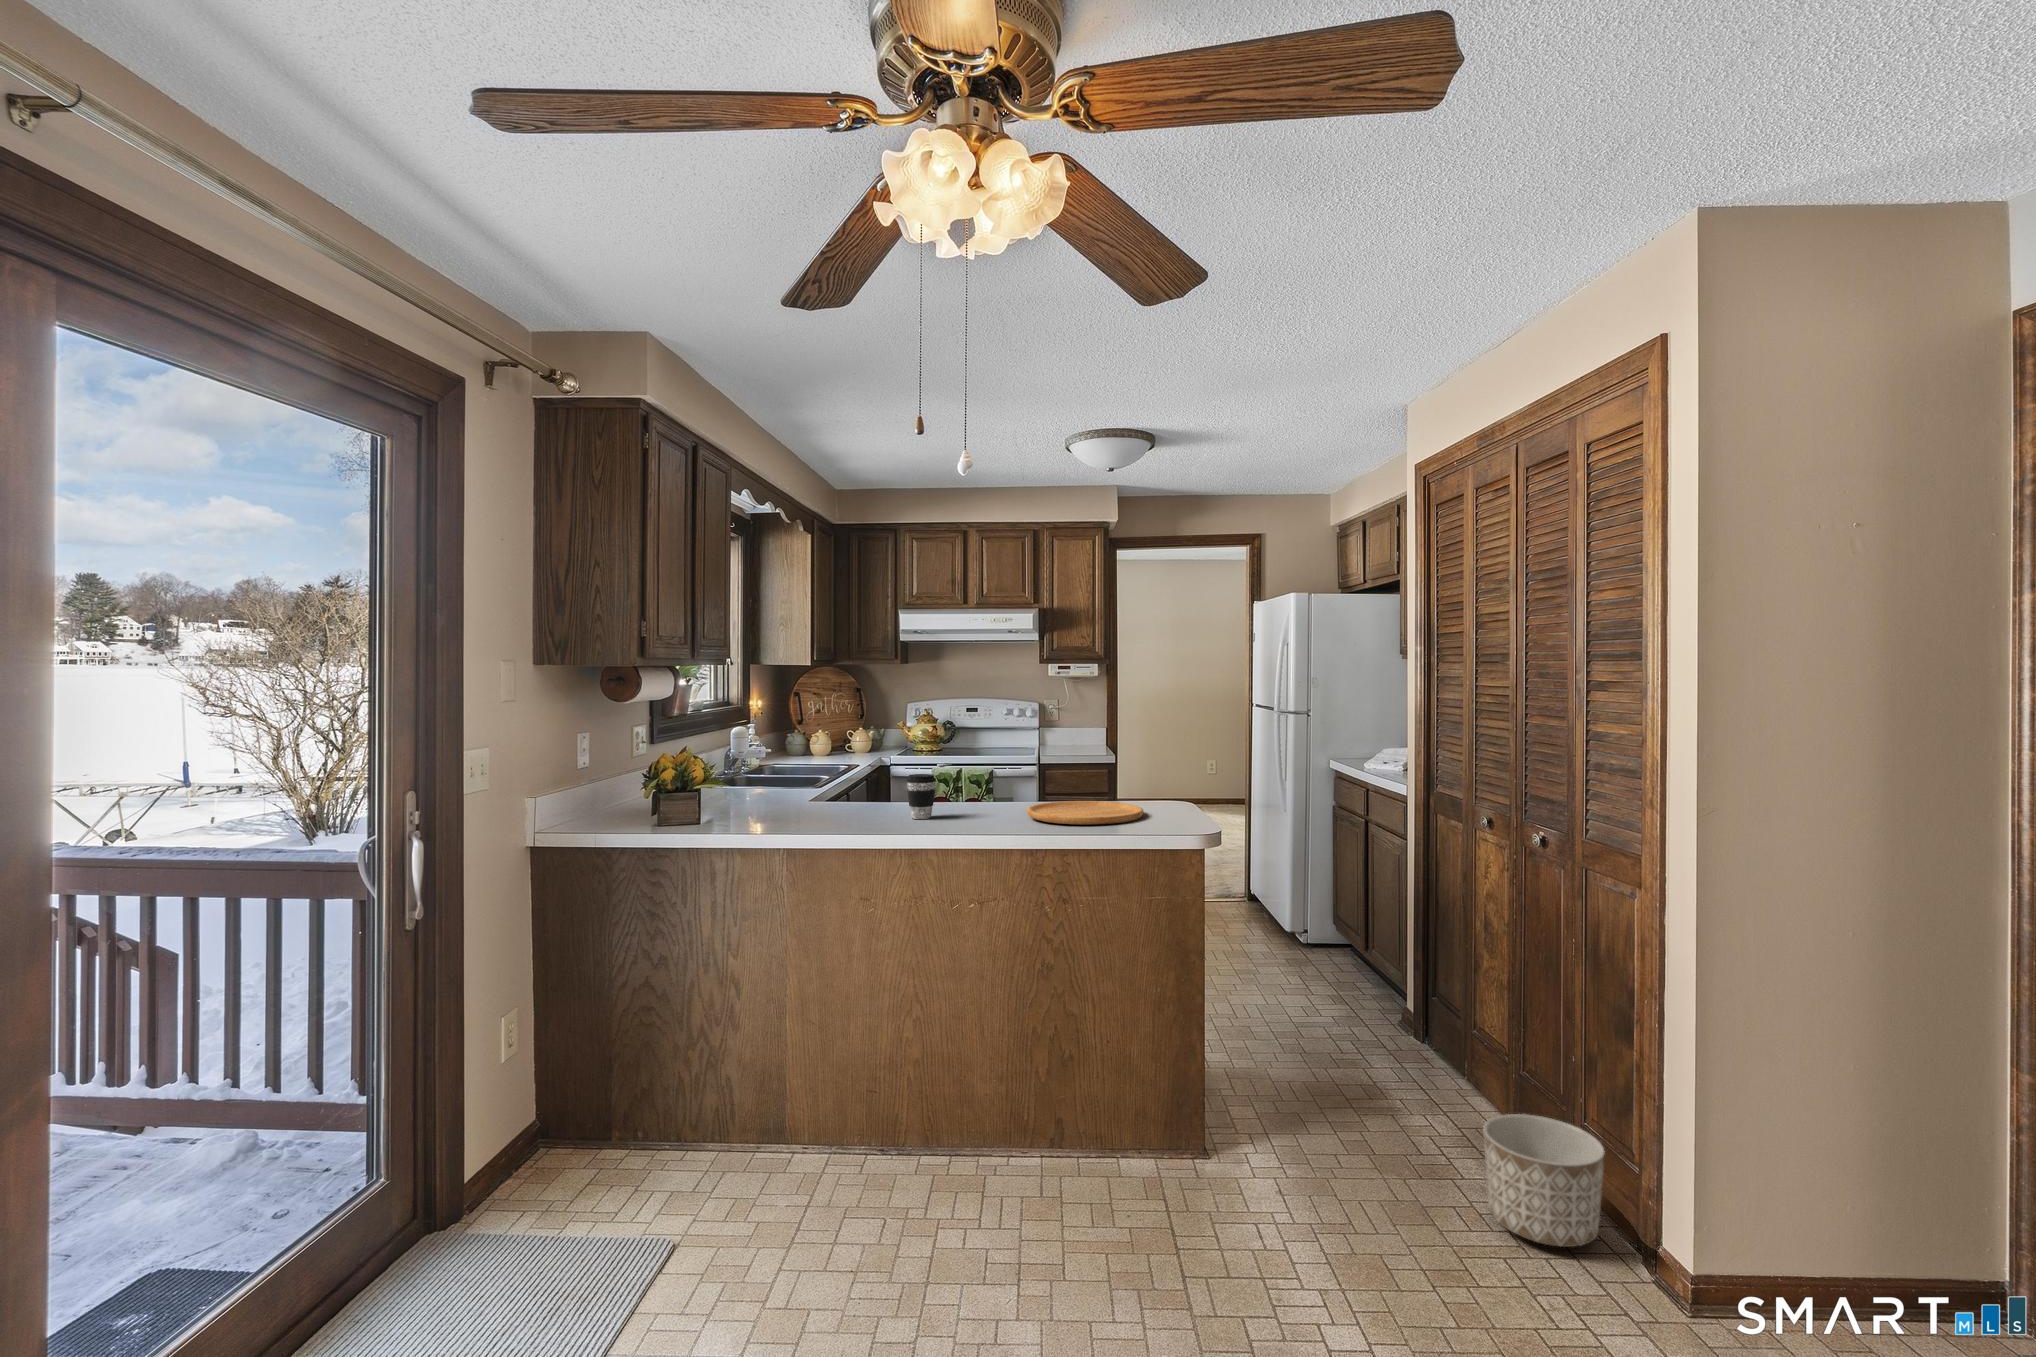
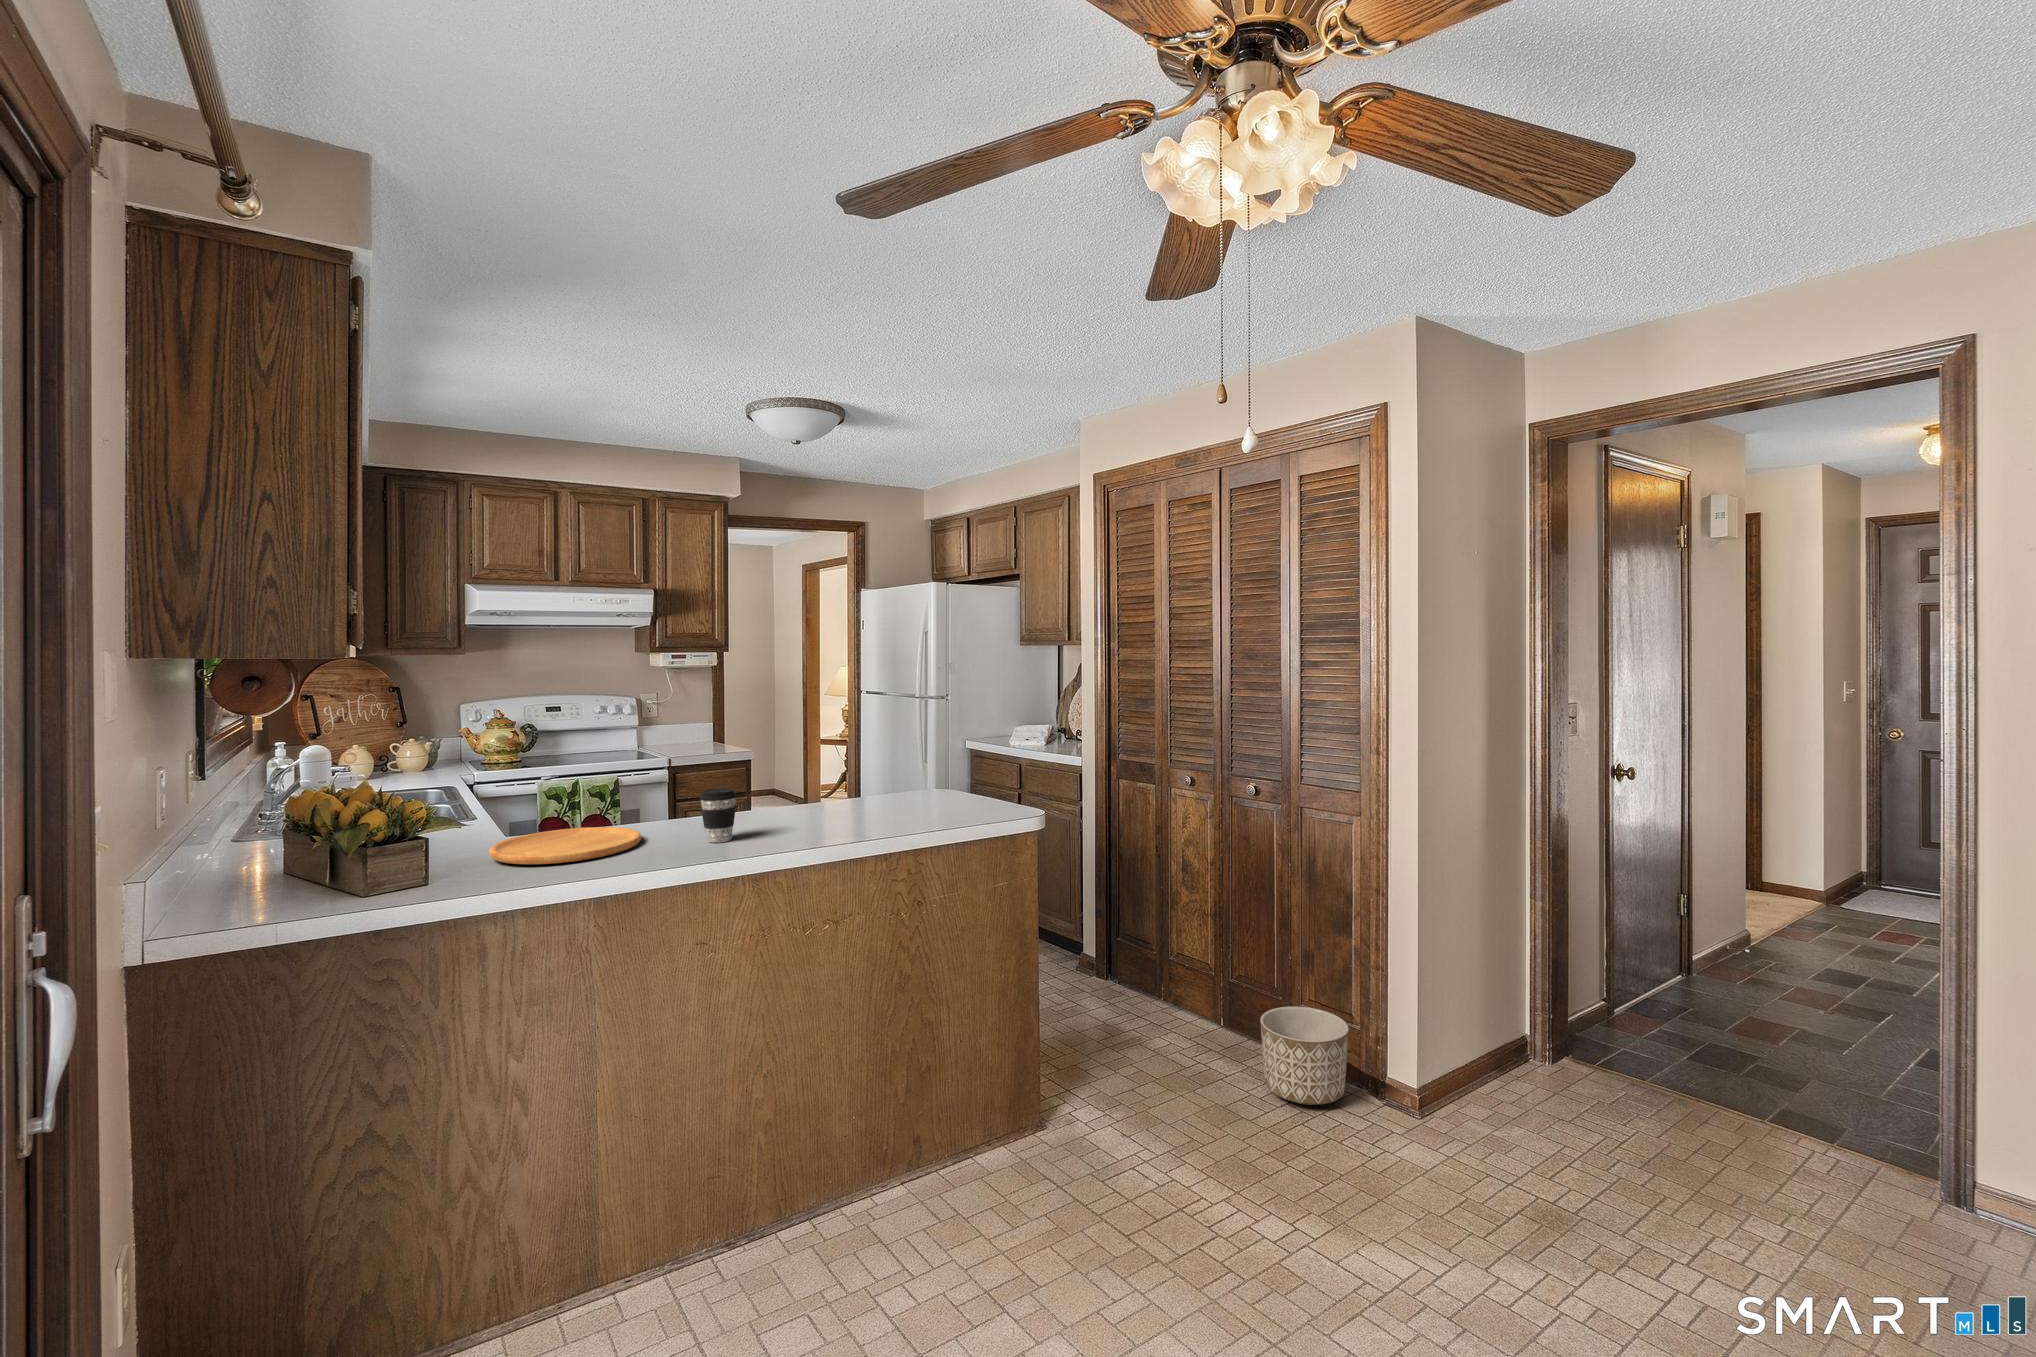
cutting board: present [1027,801,1143,825] -> present [489,827,641,864]

